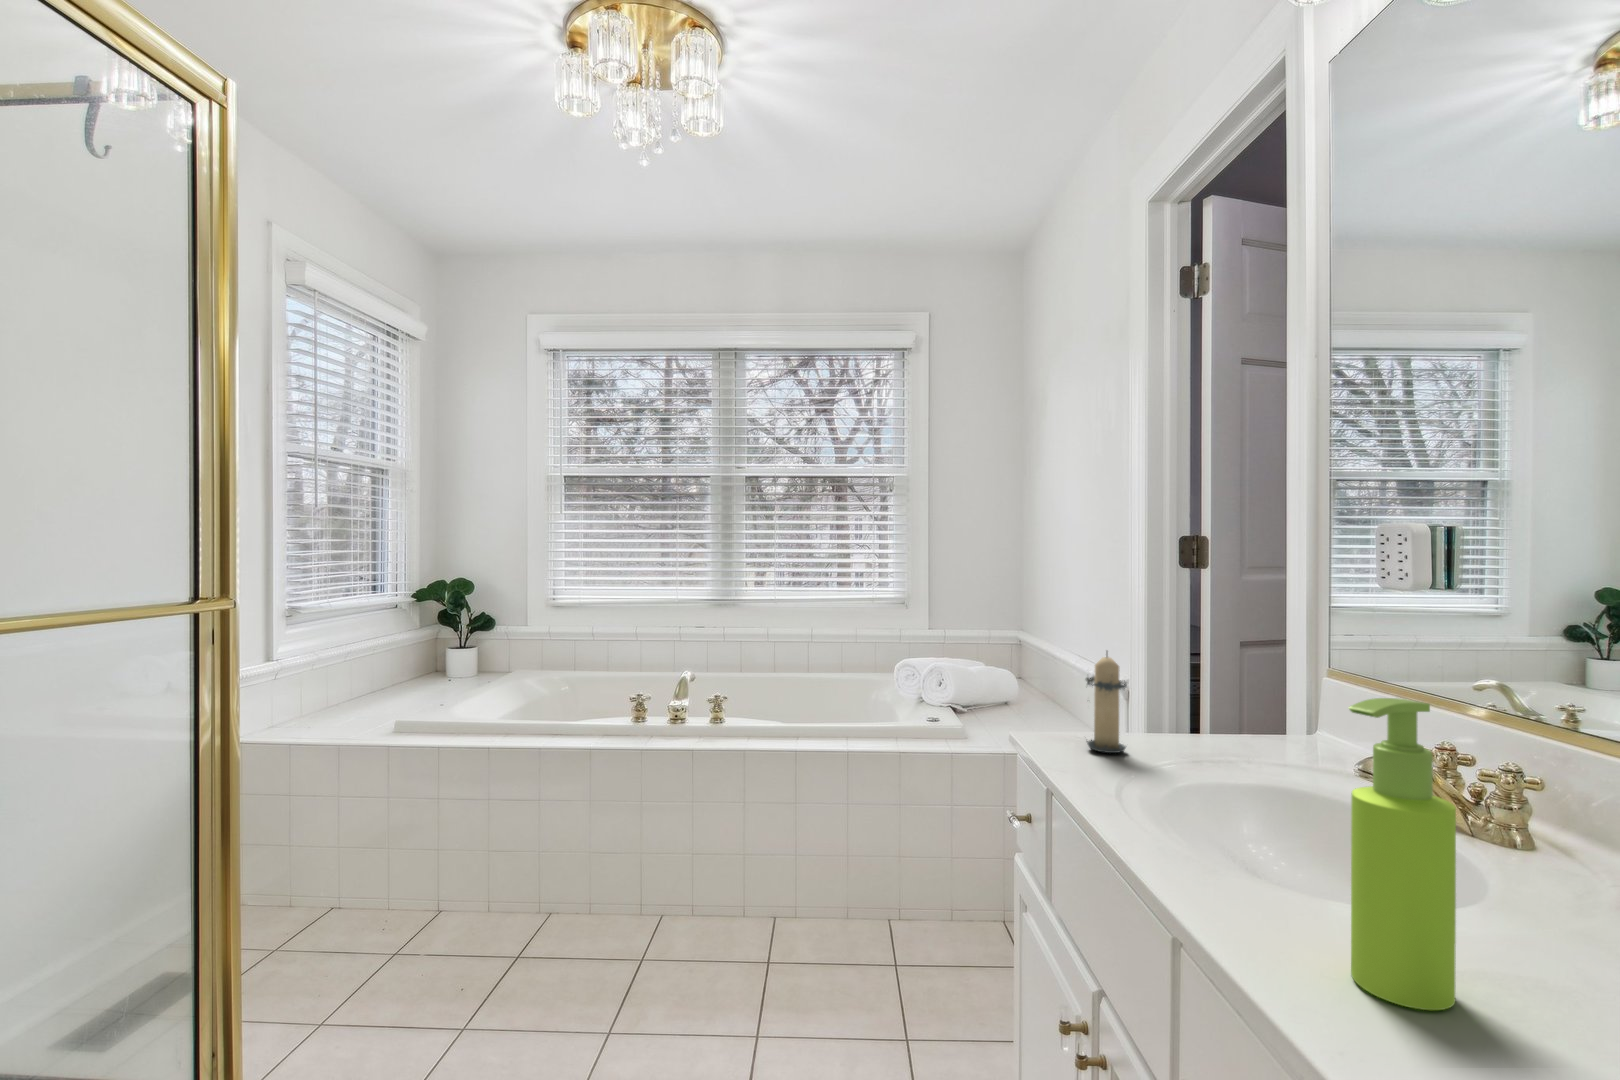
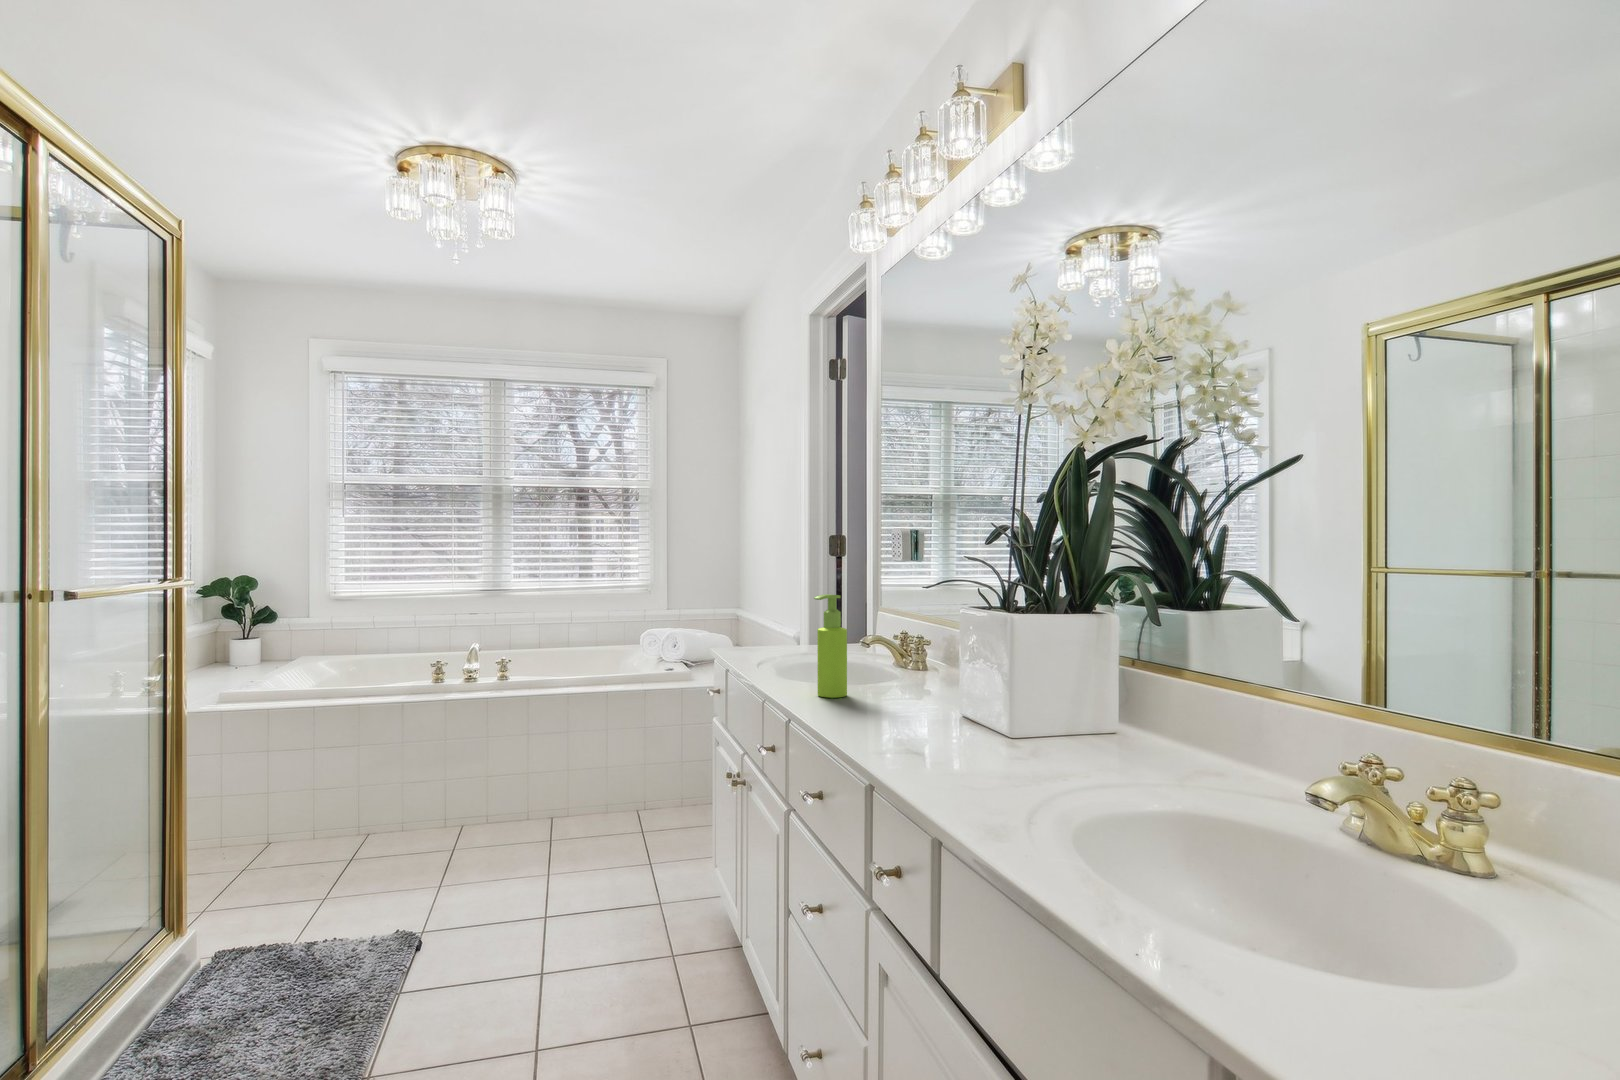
candle: present [1086,651,1127,753] -> none [751,598,777,653]

